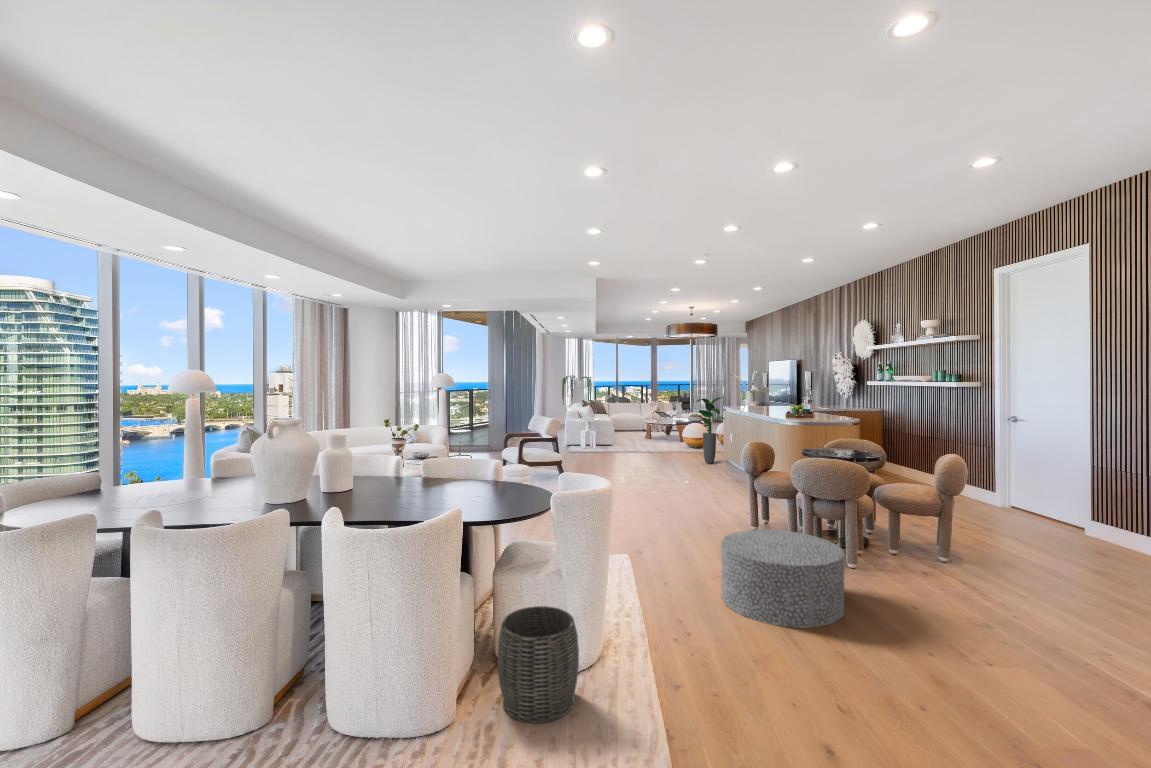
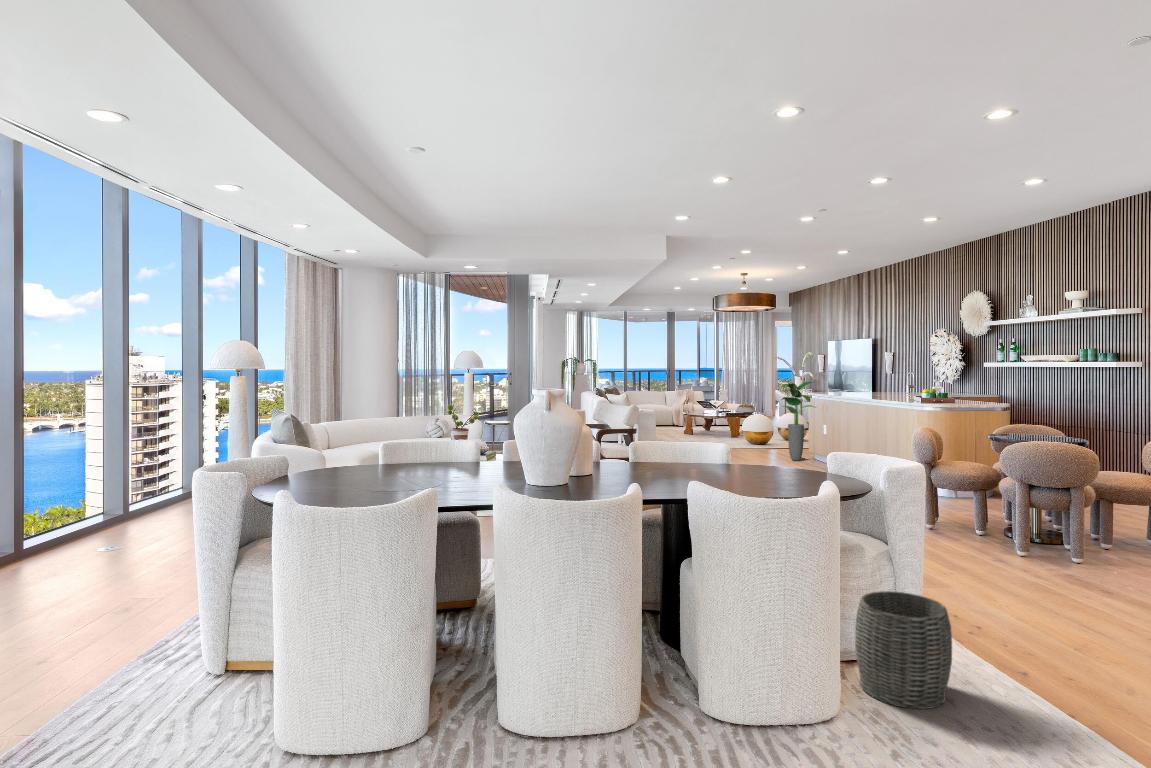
ottoman: present [721,530,844,628] -> none [969,518,1122,616]

